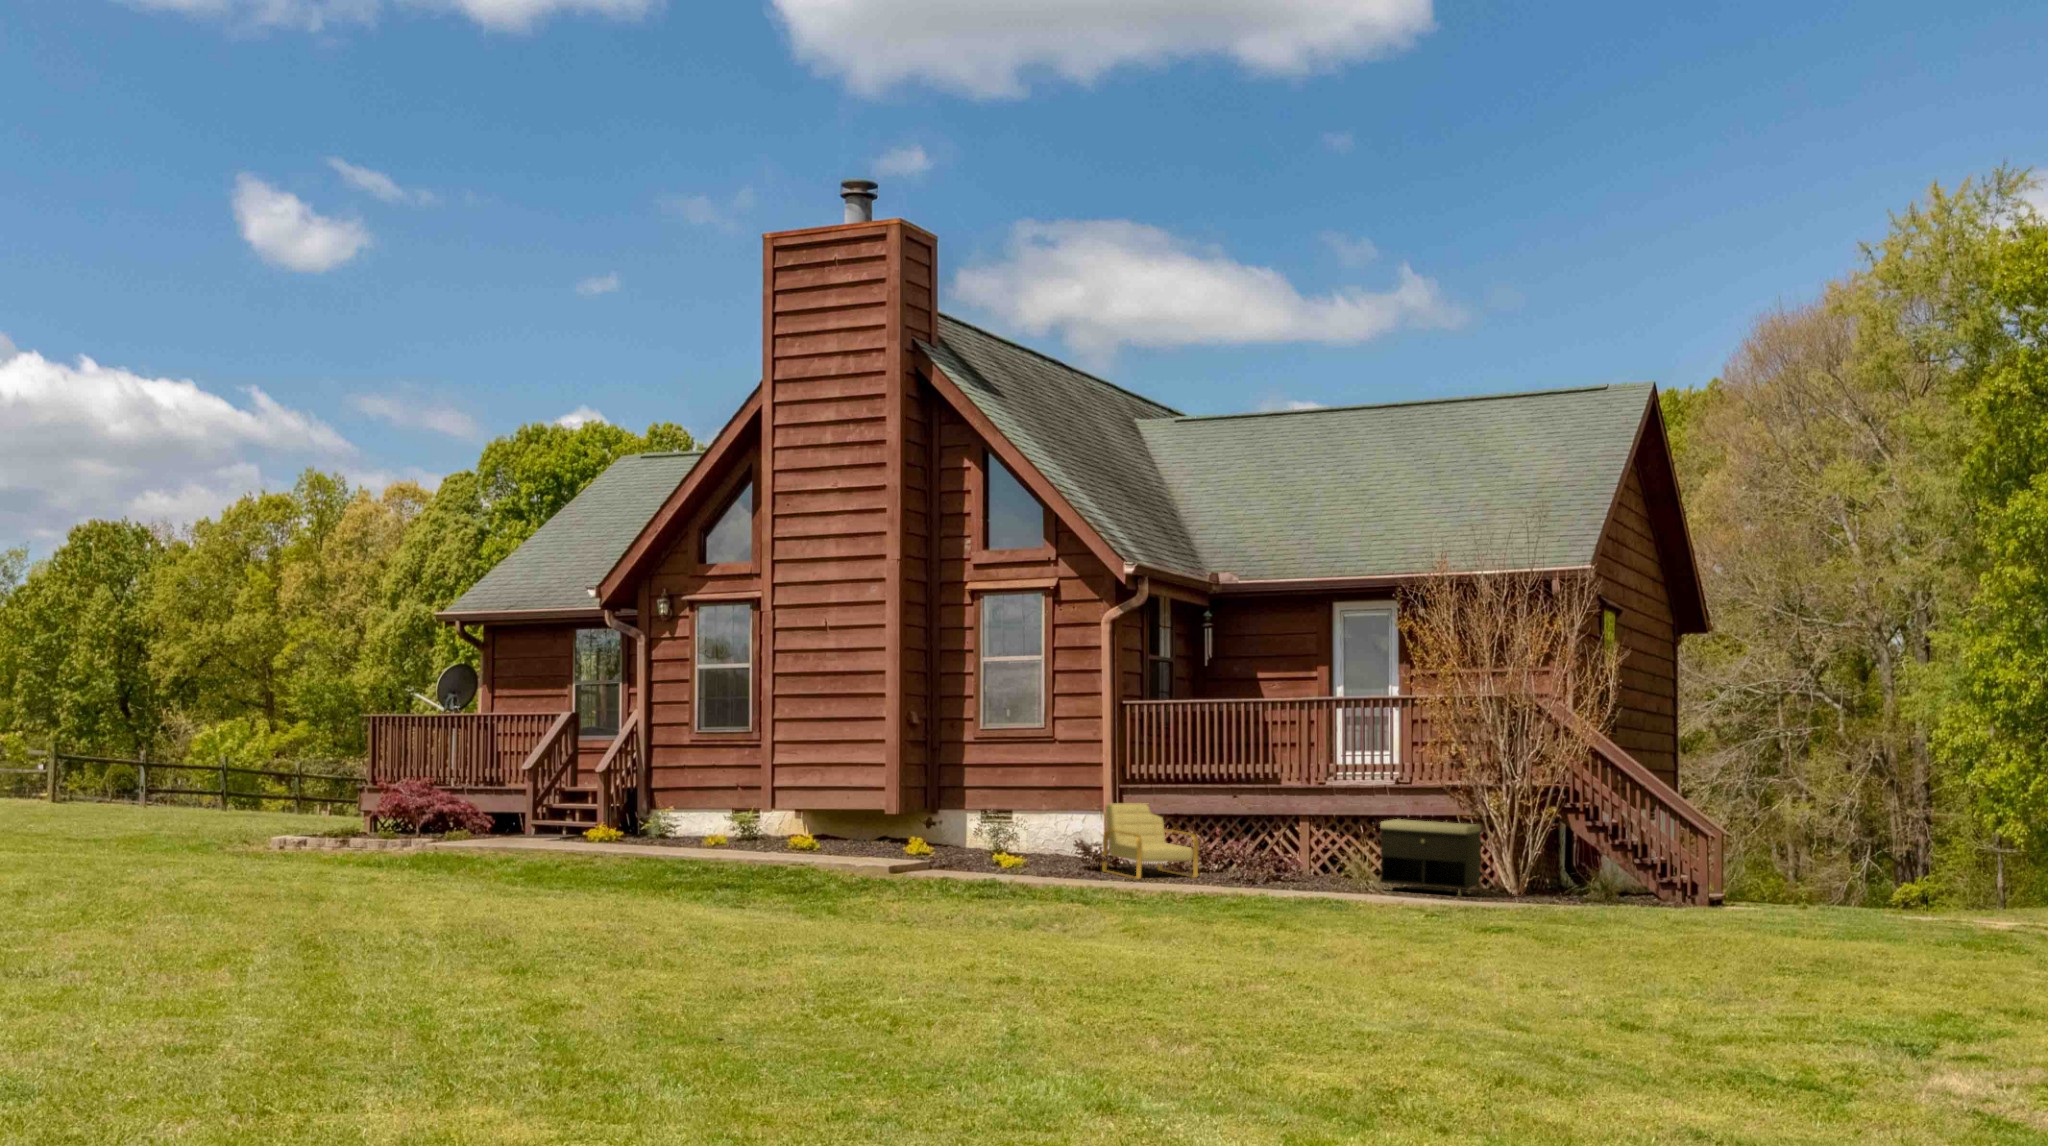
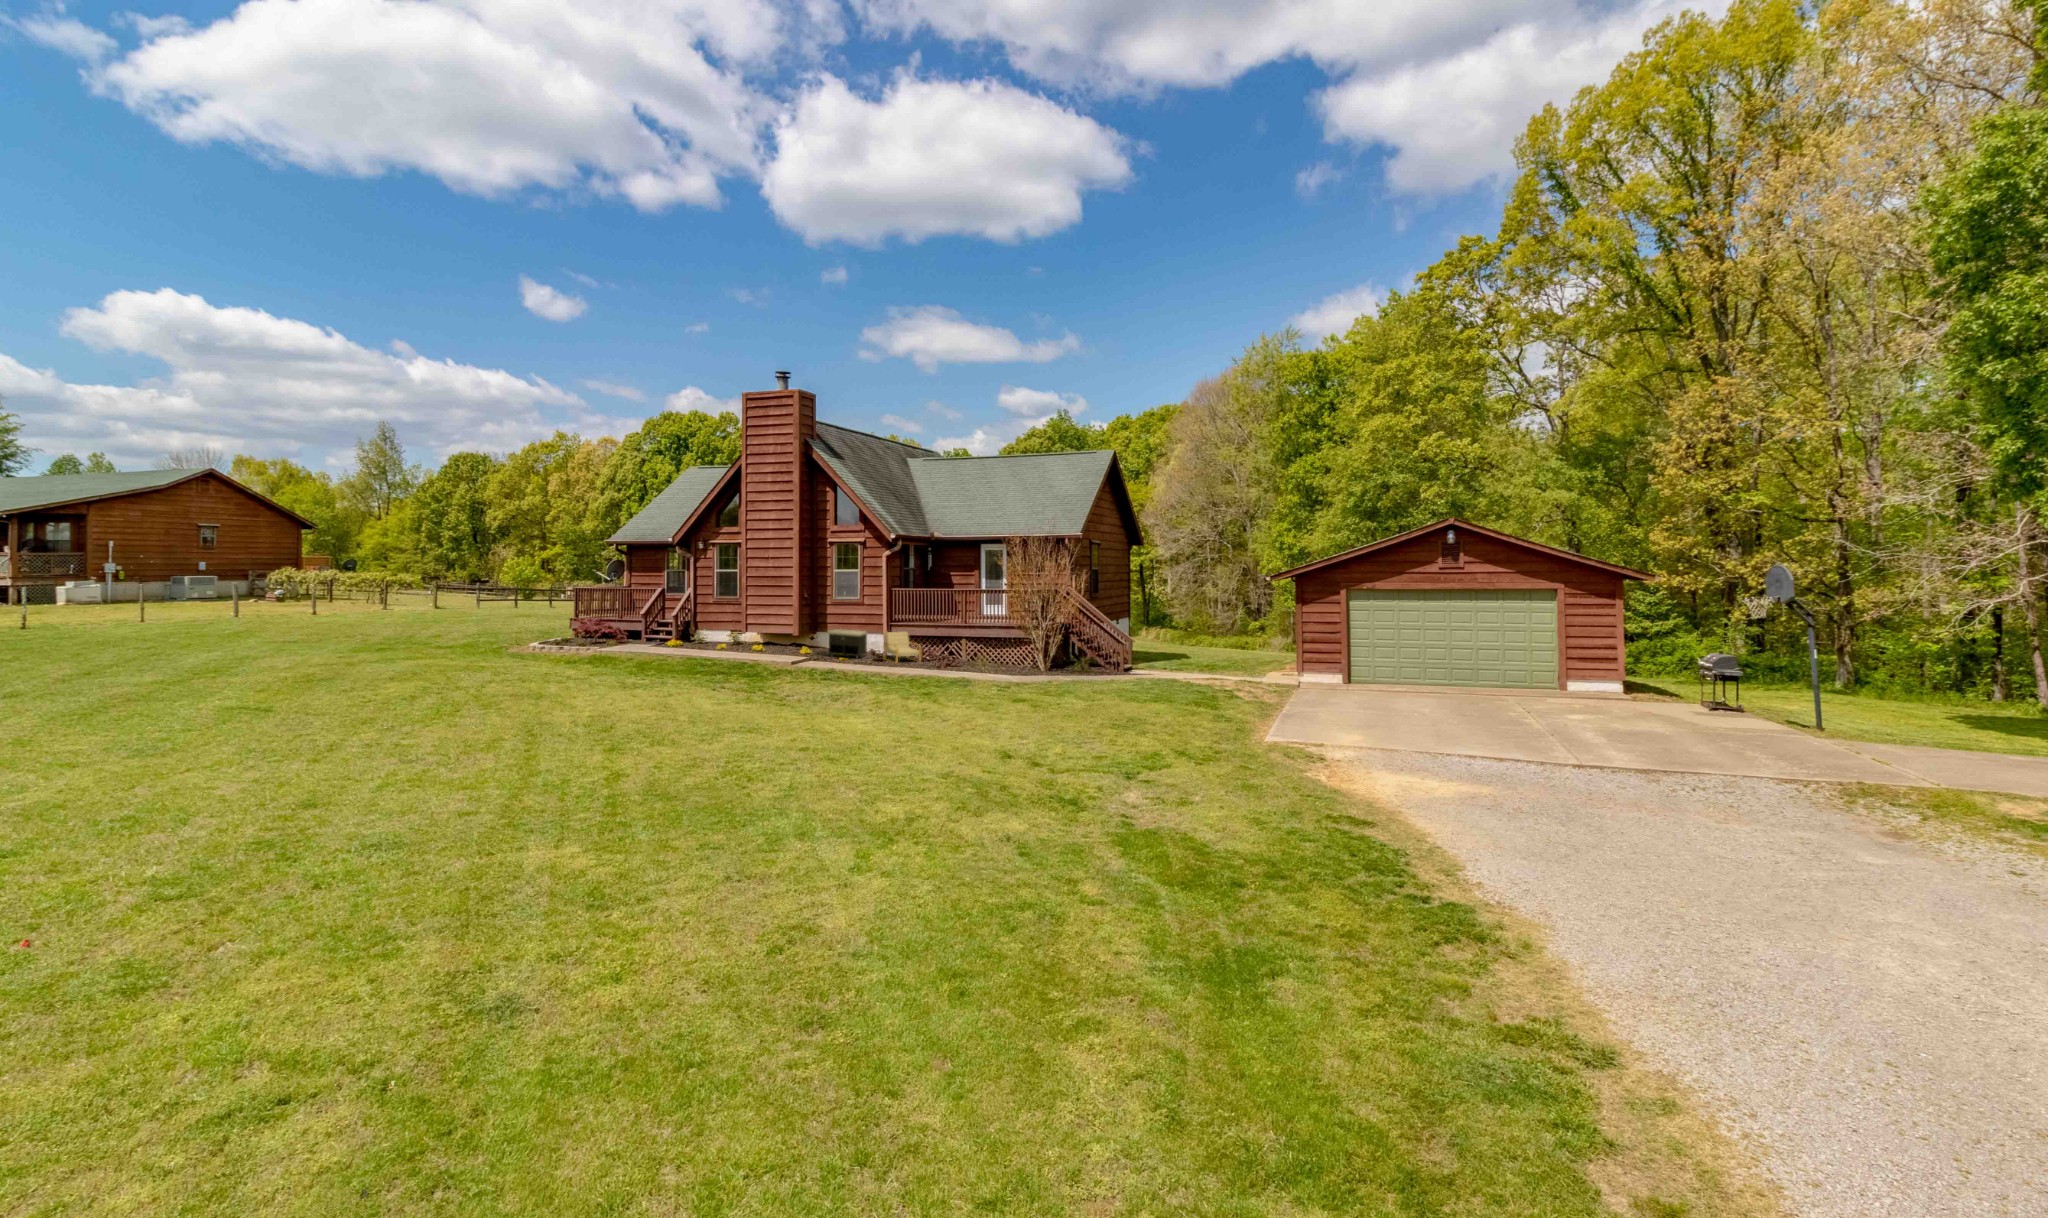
storage bench: present [1380,819,1481,896] -> present [828,629,867,657]

